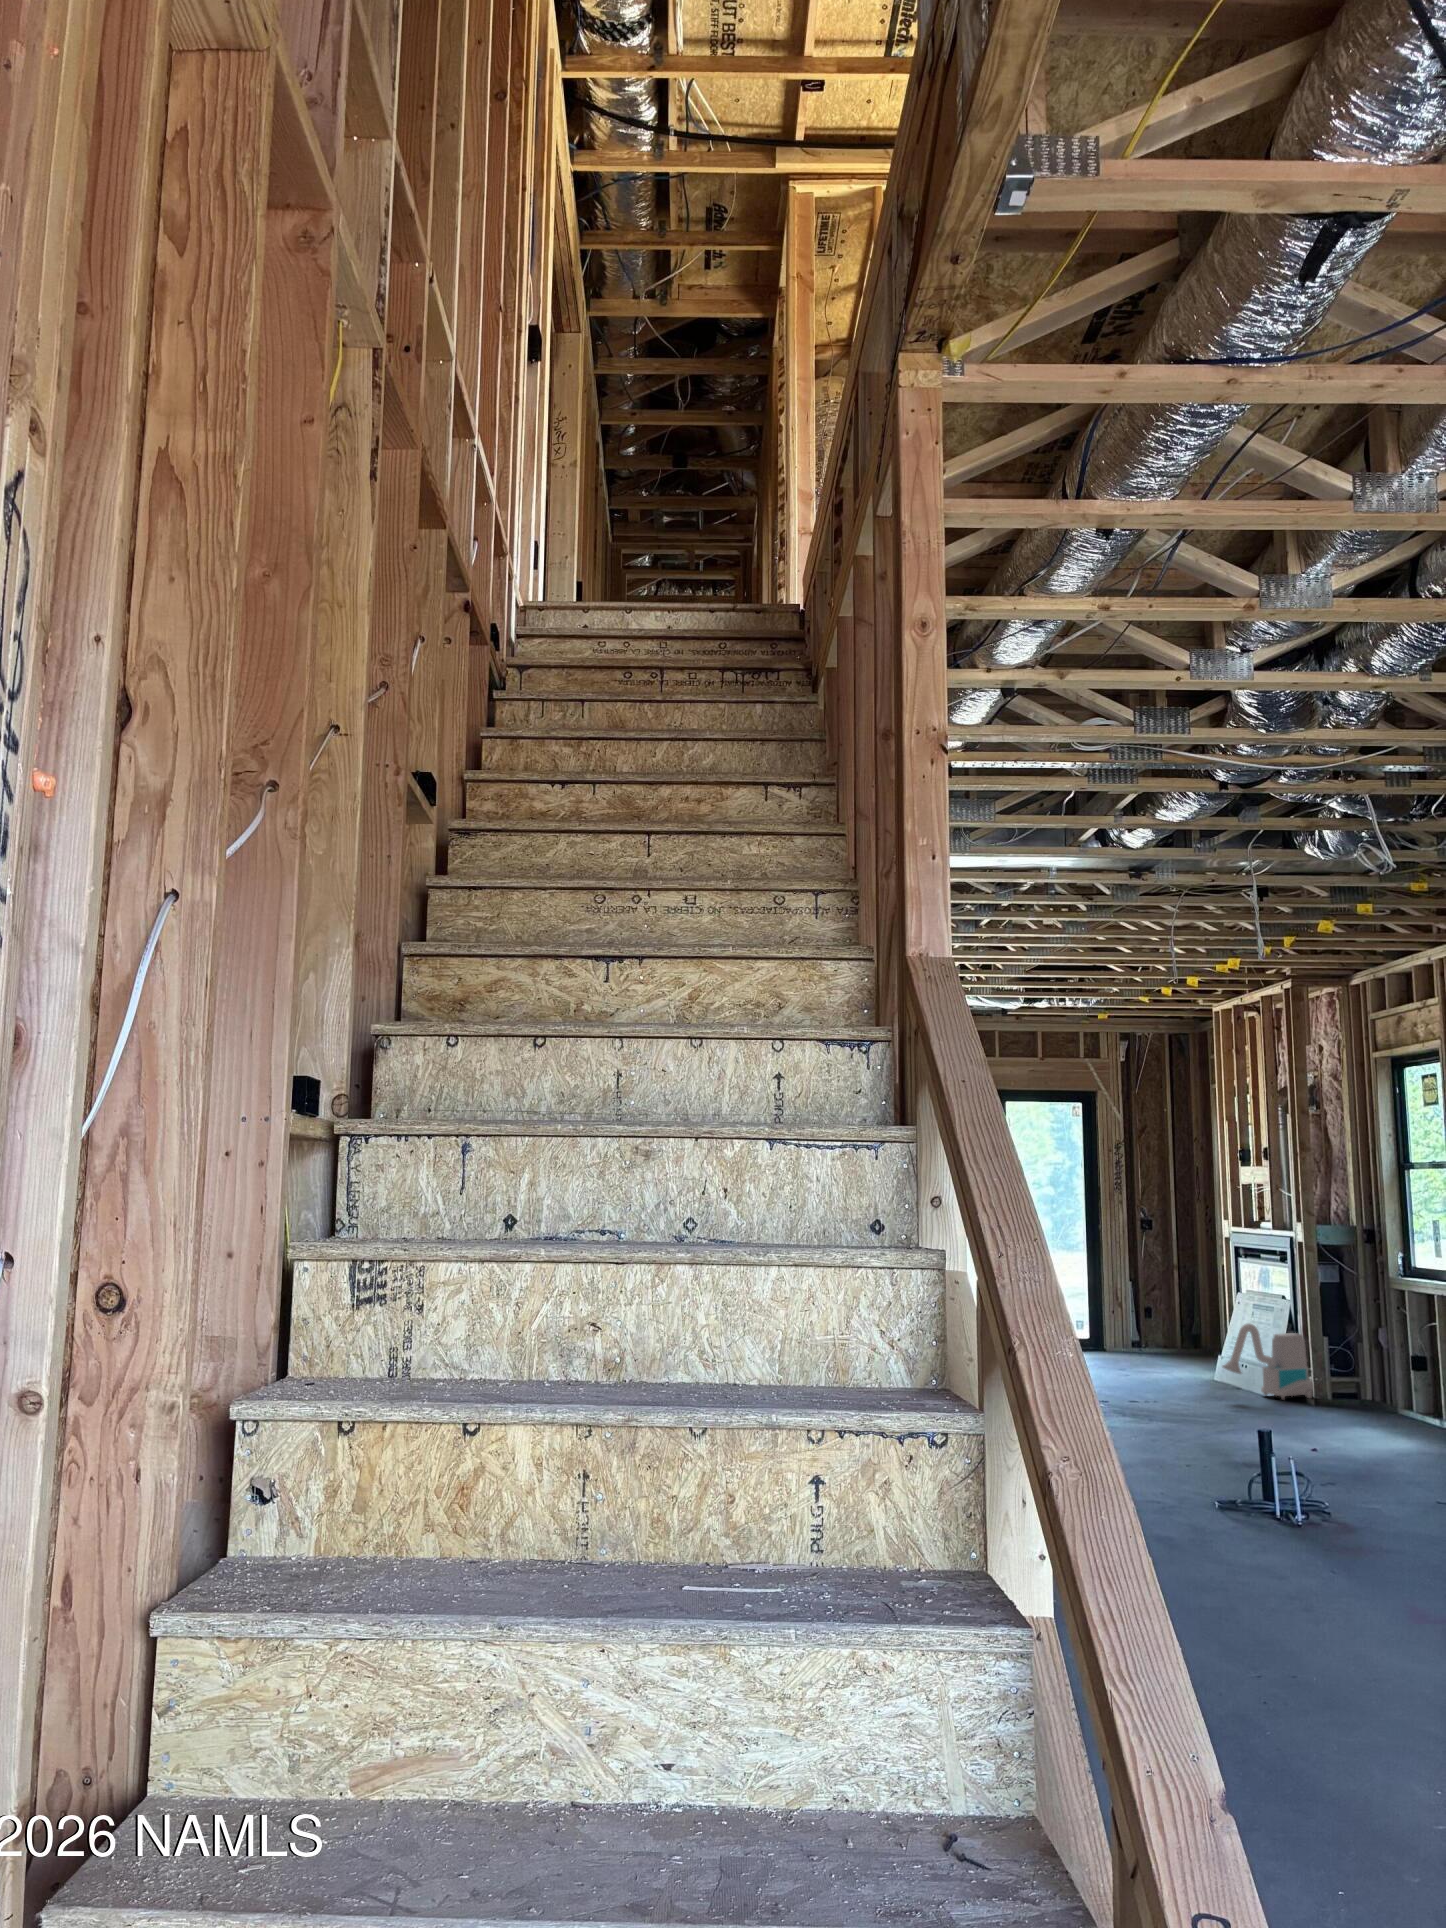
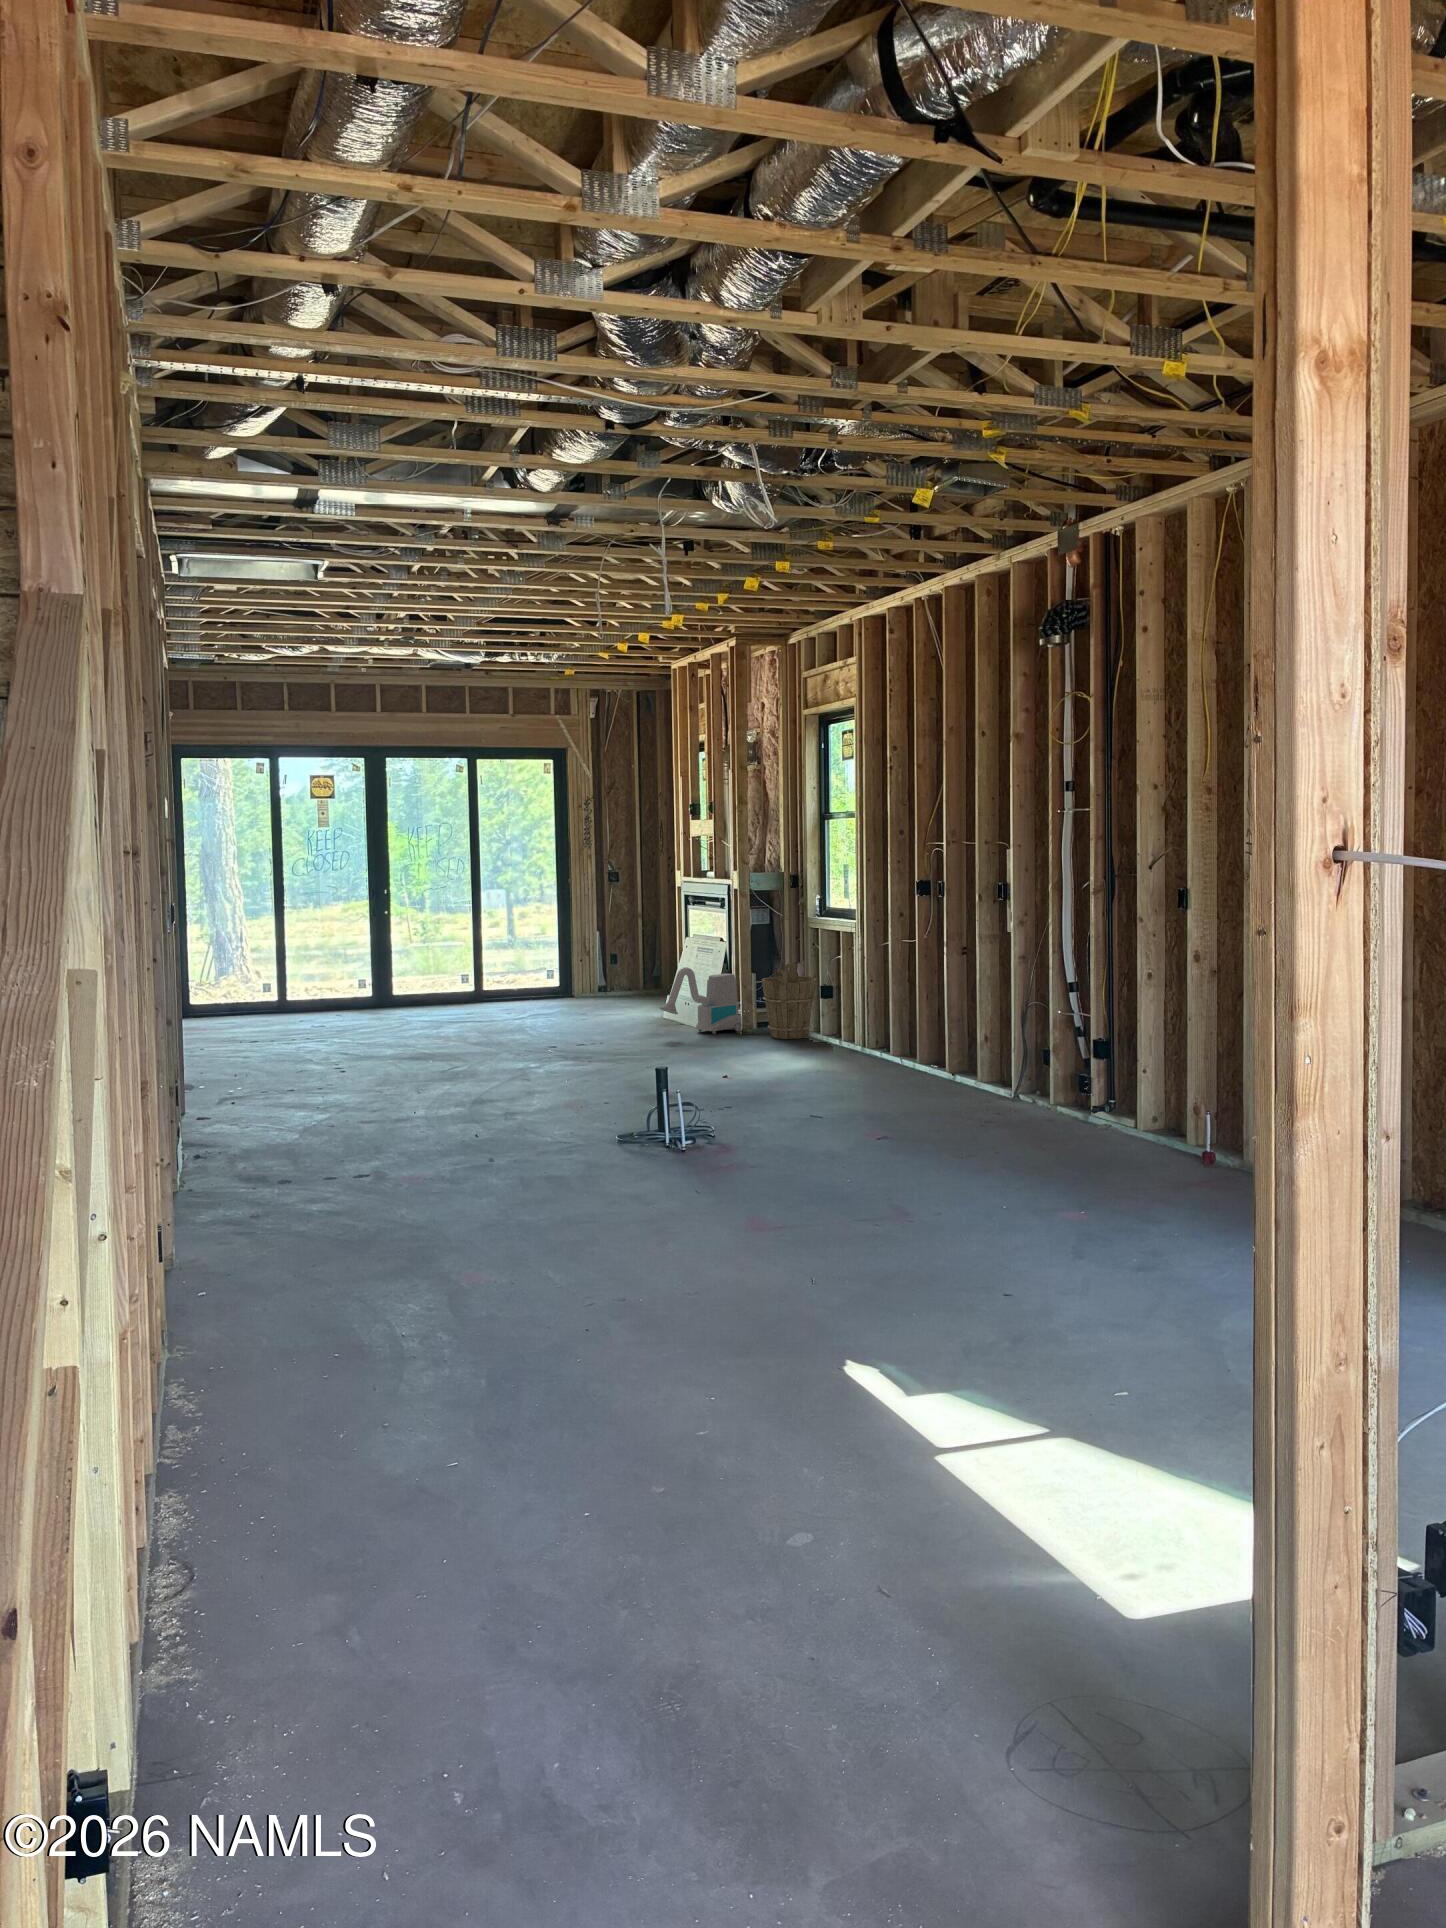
bucket: none [1338,1326,1403,1412] -> present [762,963,816,1039]

